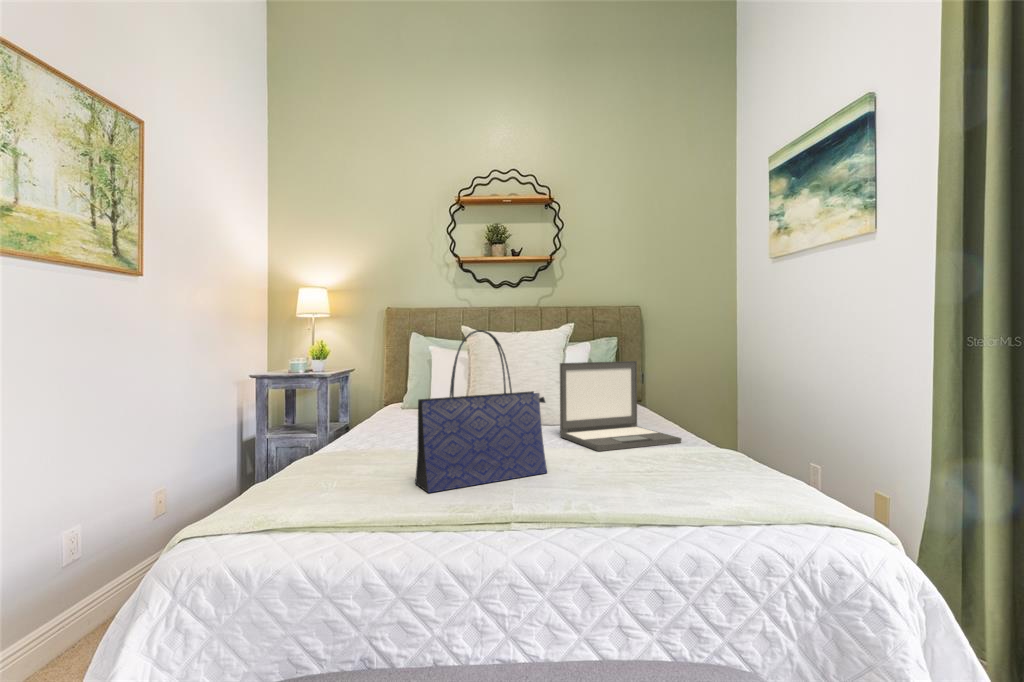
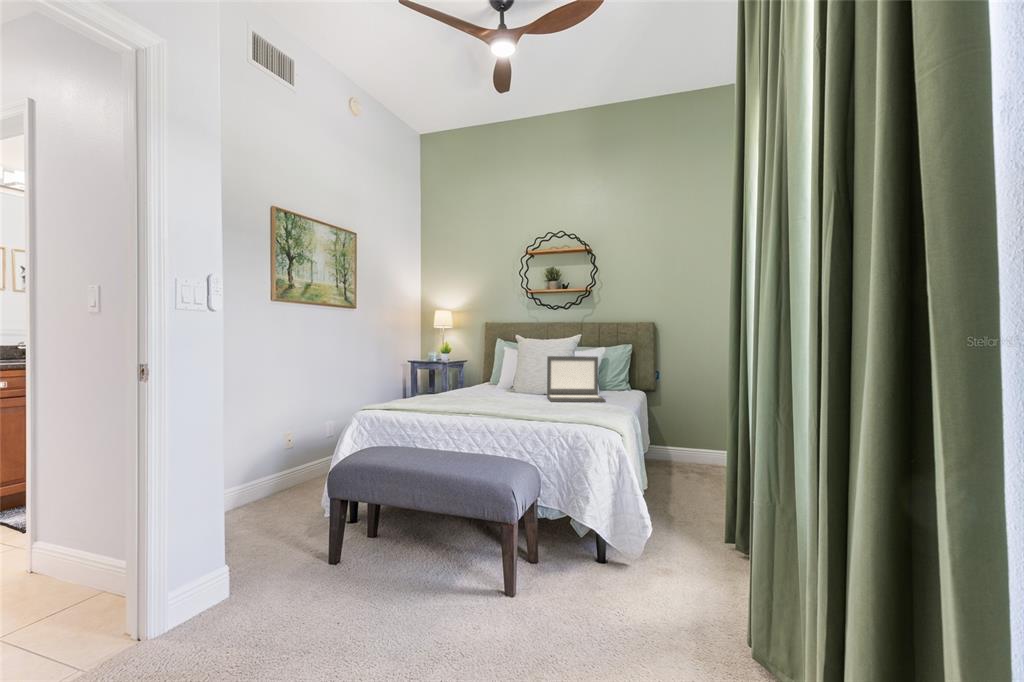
tote bag: present [415,330,547,493] -> none [448,338,512,406]

